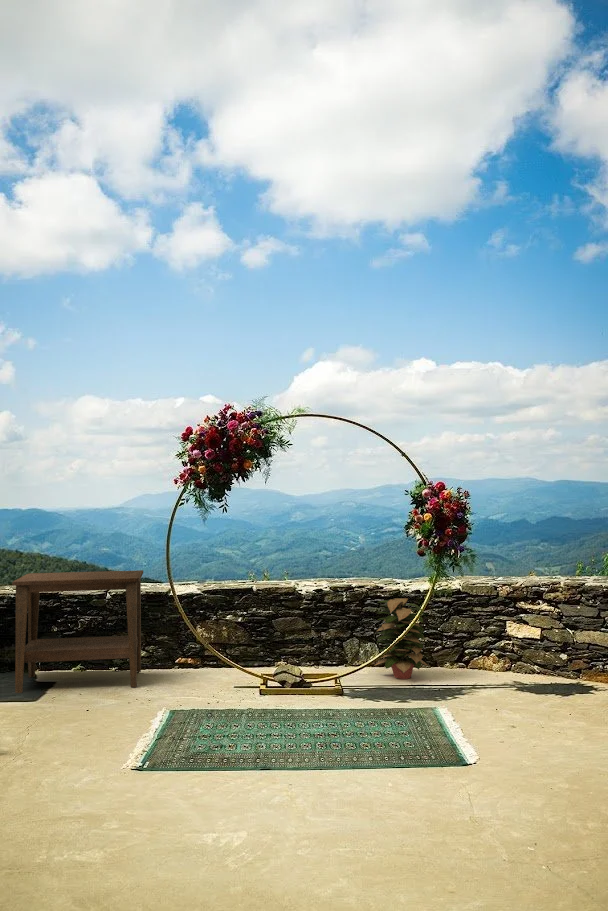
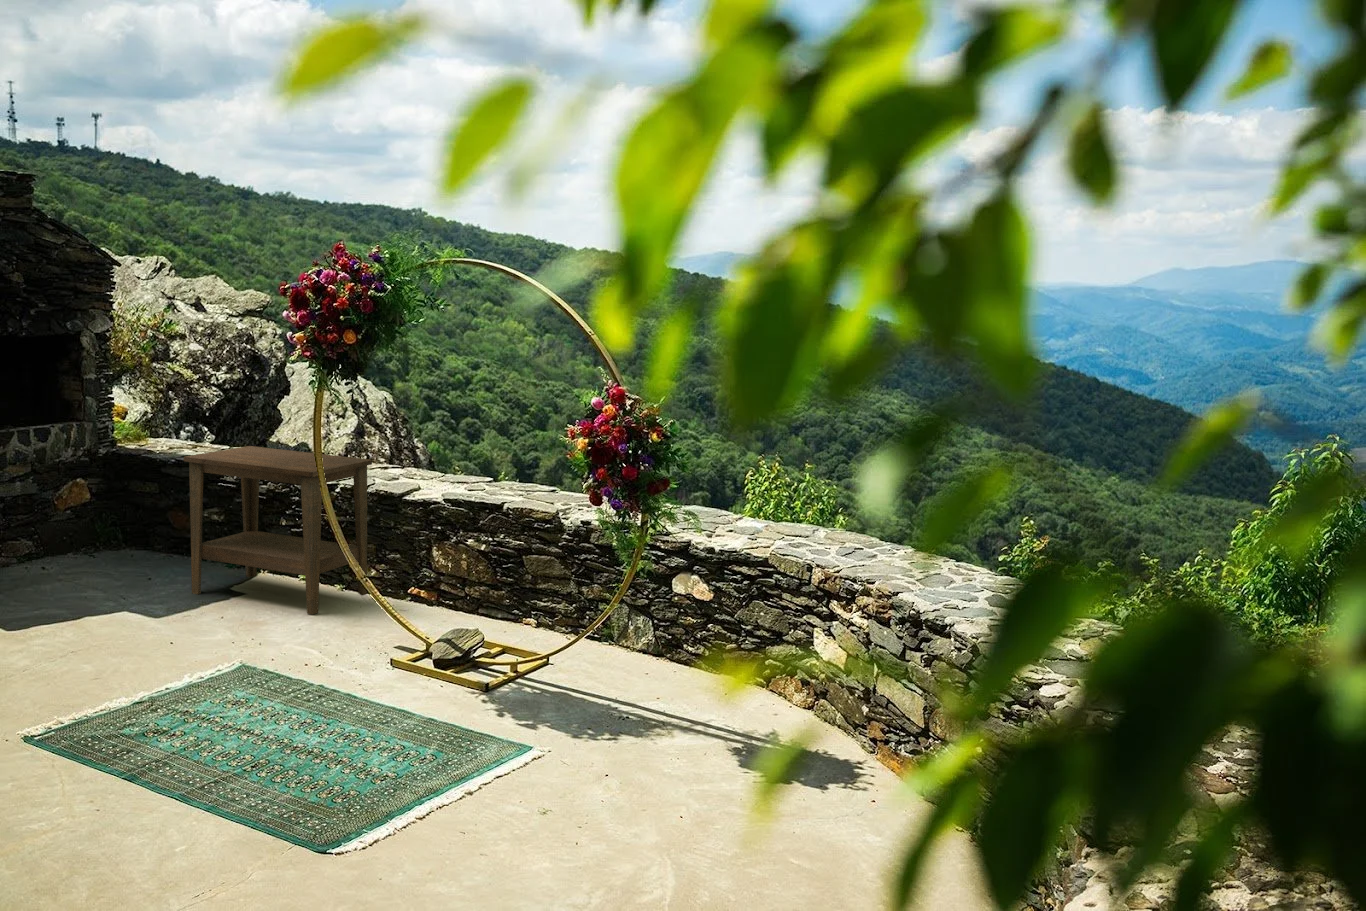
decorative plant: present [374,598,430,679] -> none [608,555,698,682]

